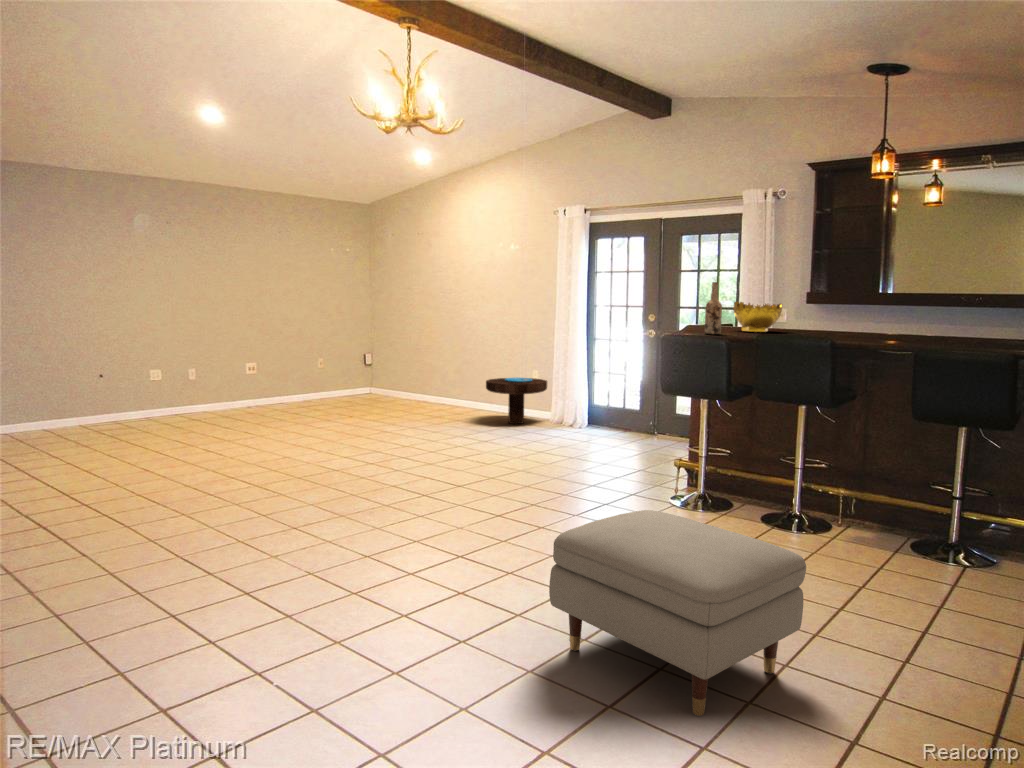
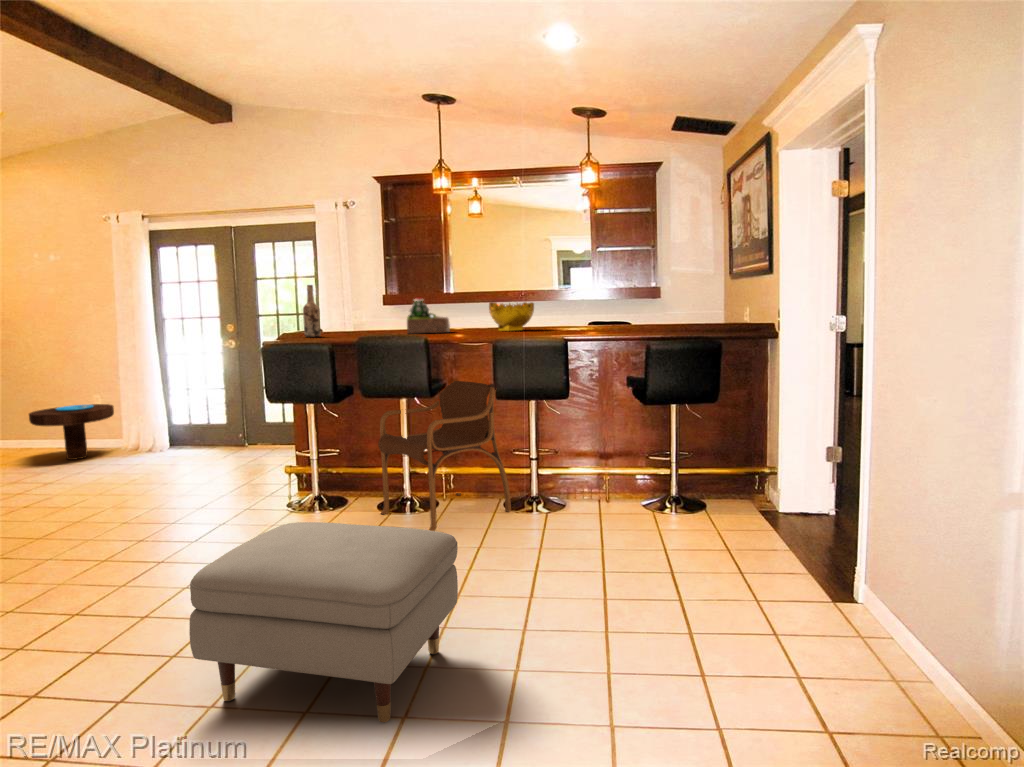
succulent plant: none [815,298,869,339] -> present [407,297,450,334]
decorative bowl: present [734,302,782,332] -> present [489,302,534,331]
armchair: none [762,390,919,557] -> present [378,381,511,531]

